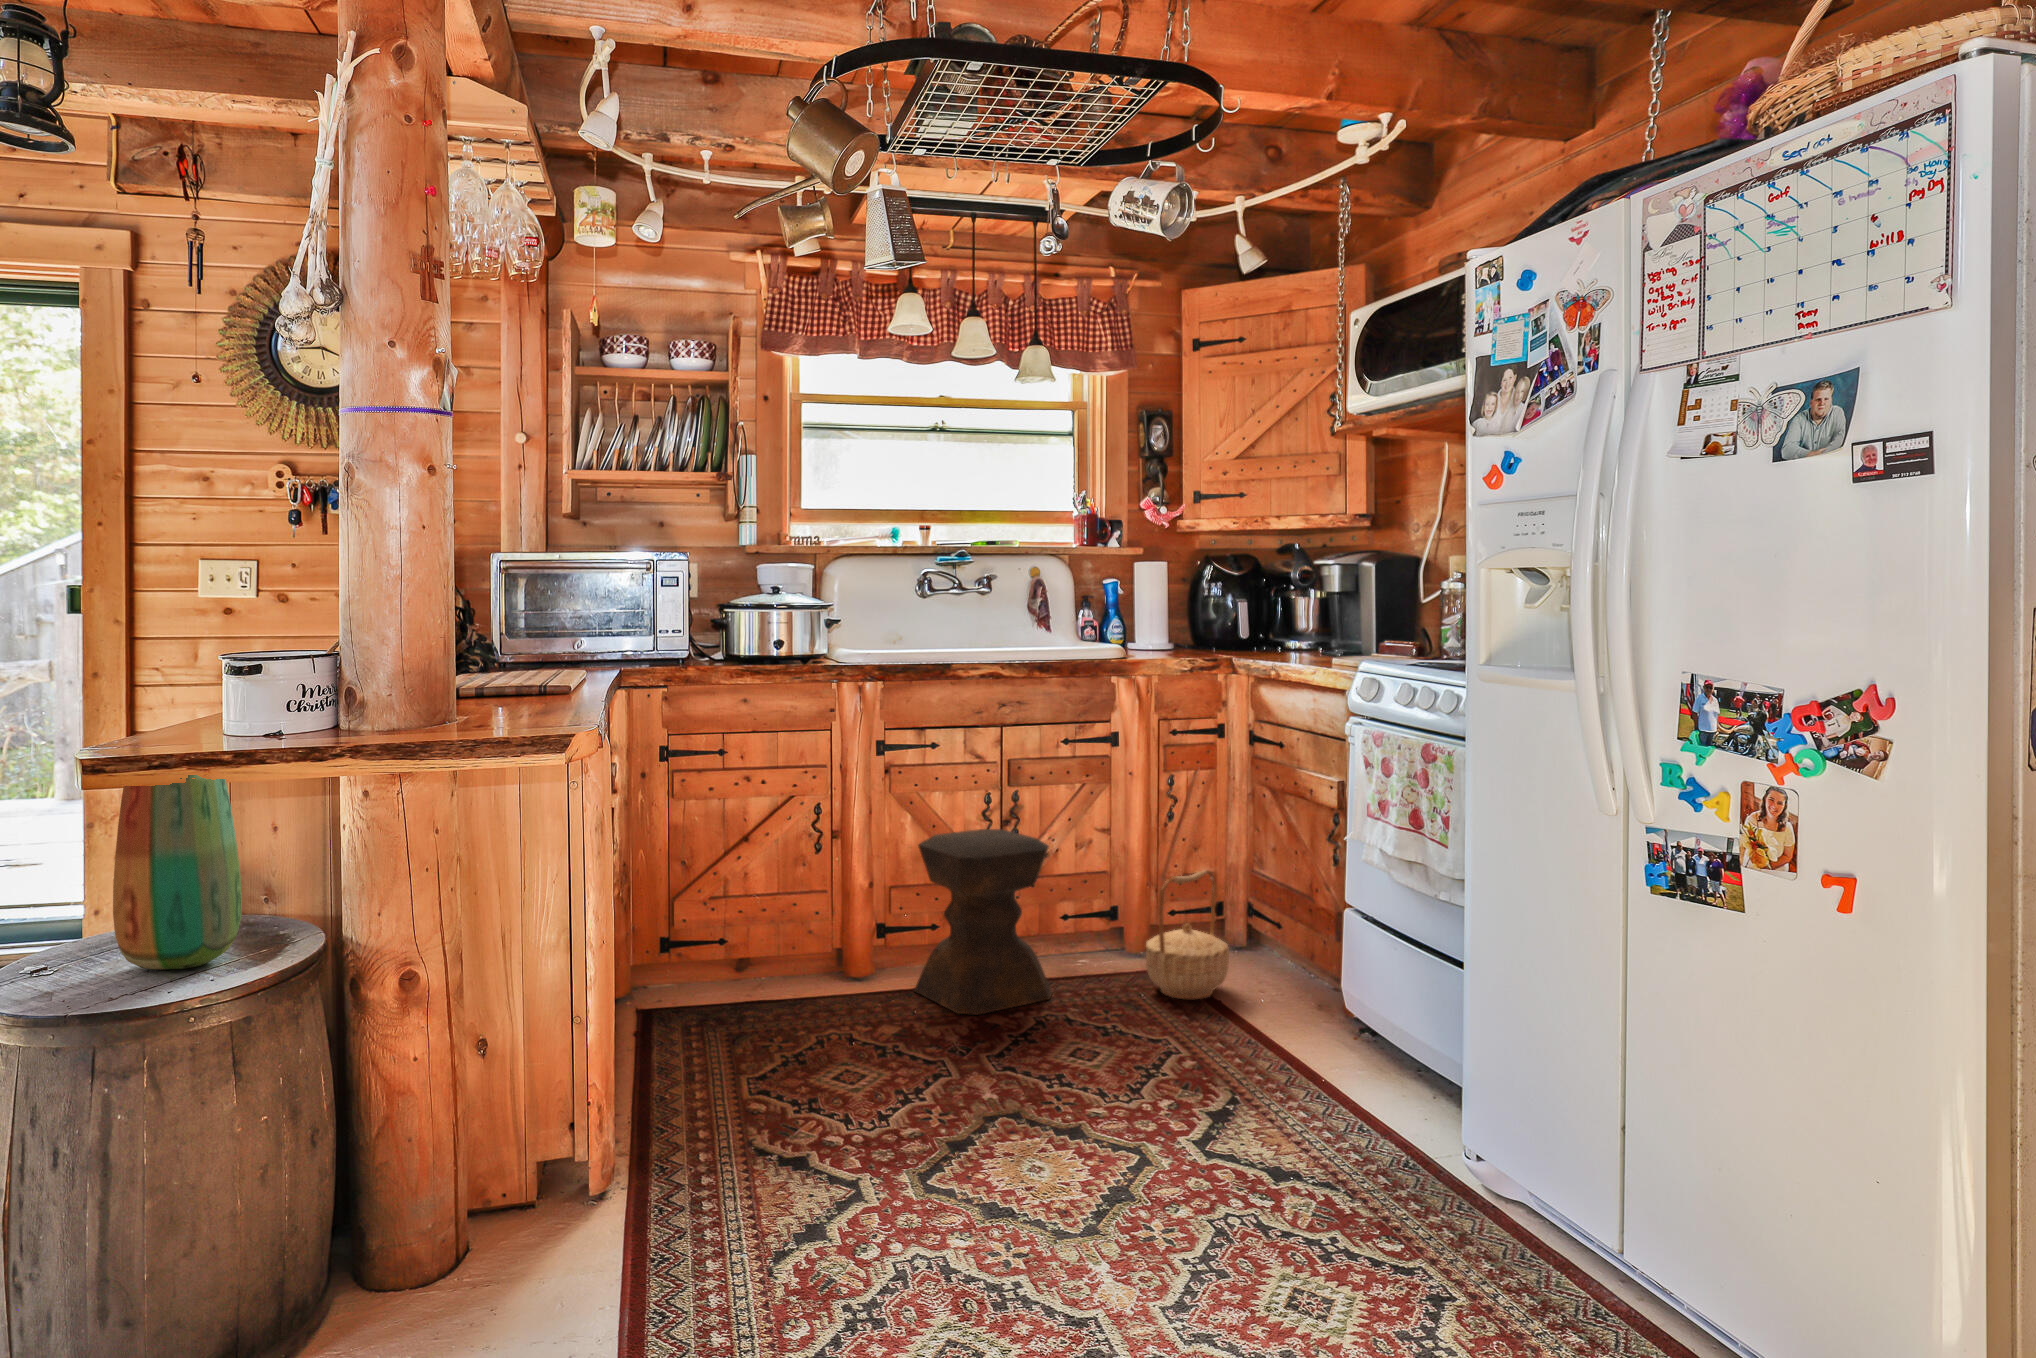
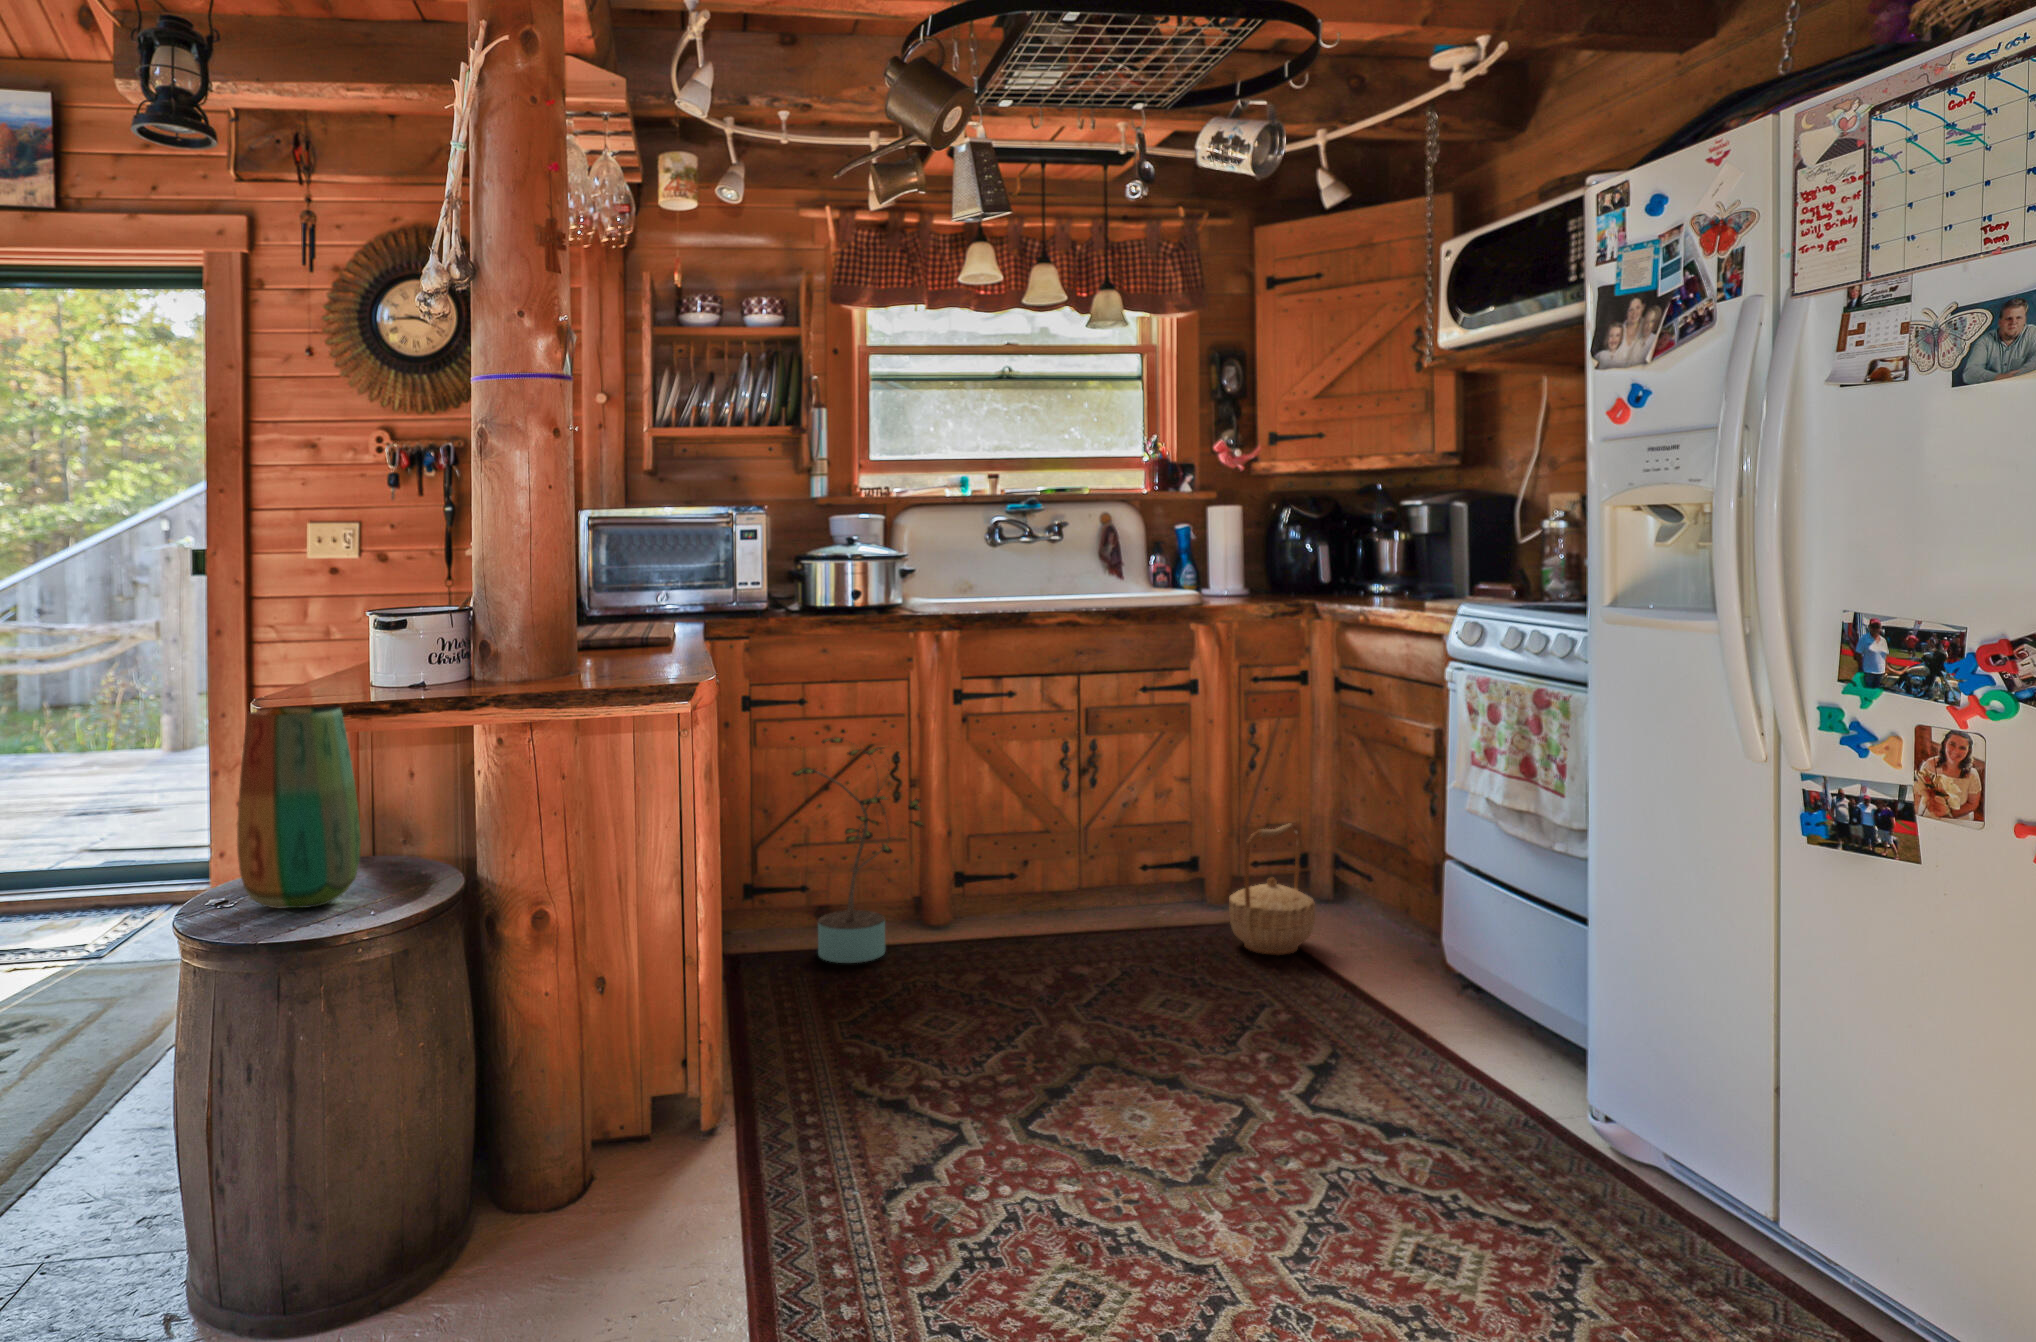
potted plant: none [711,786,845,1011] -> present [792,737,923,963]
stool: present [914,829,1052,1015] -> none [993,781,1134,968]

